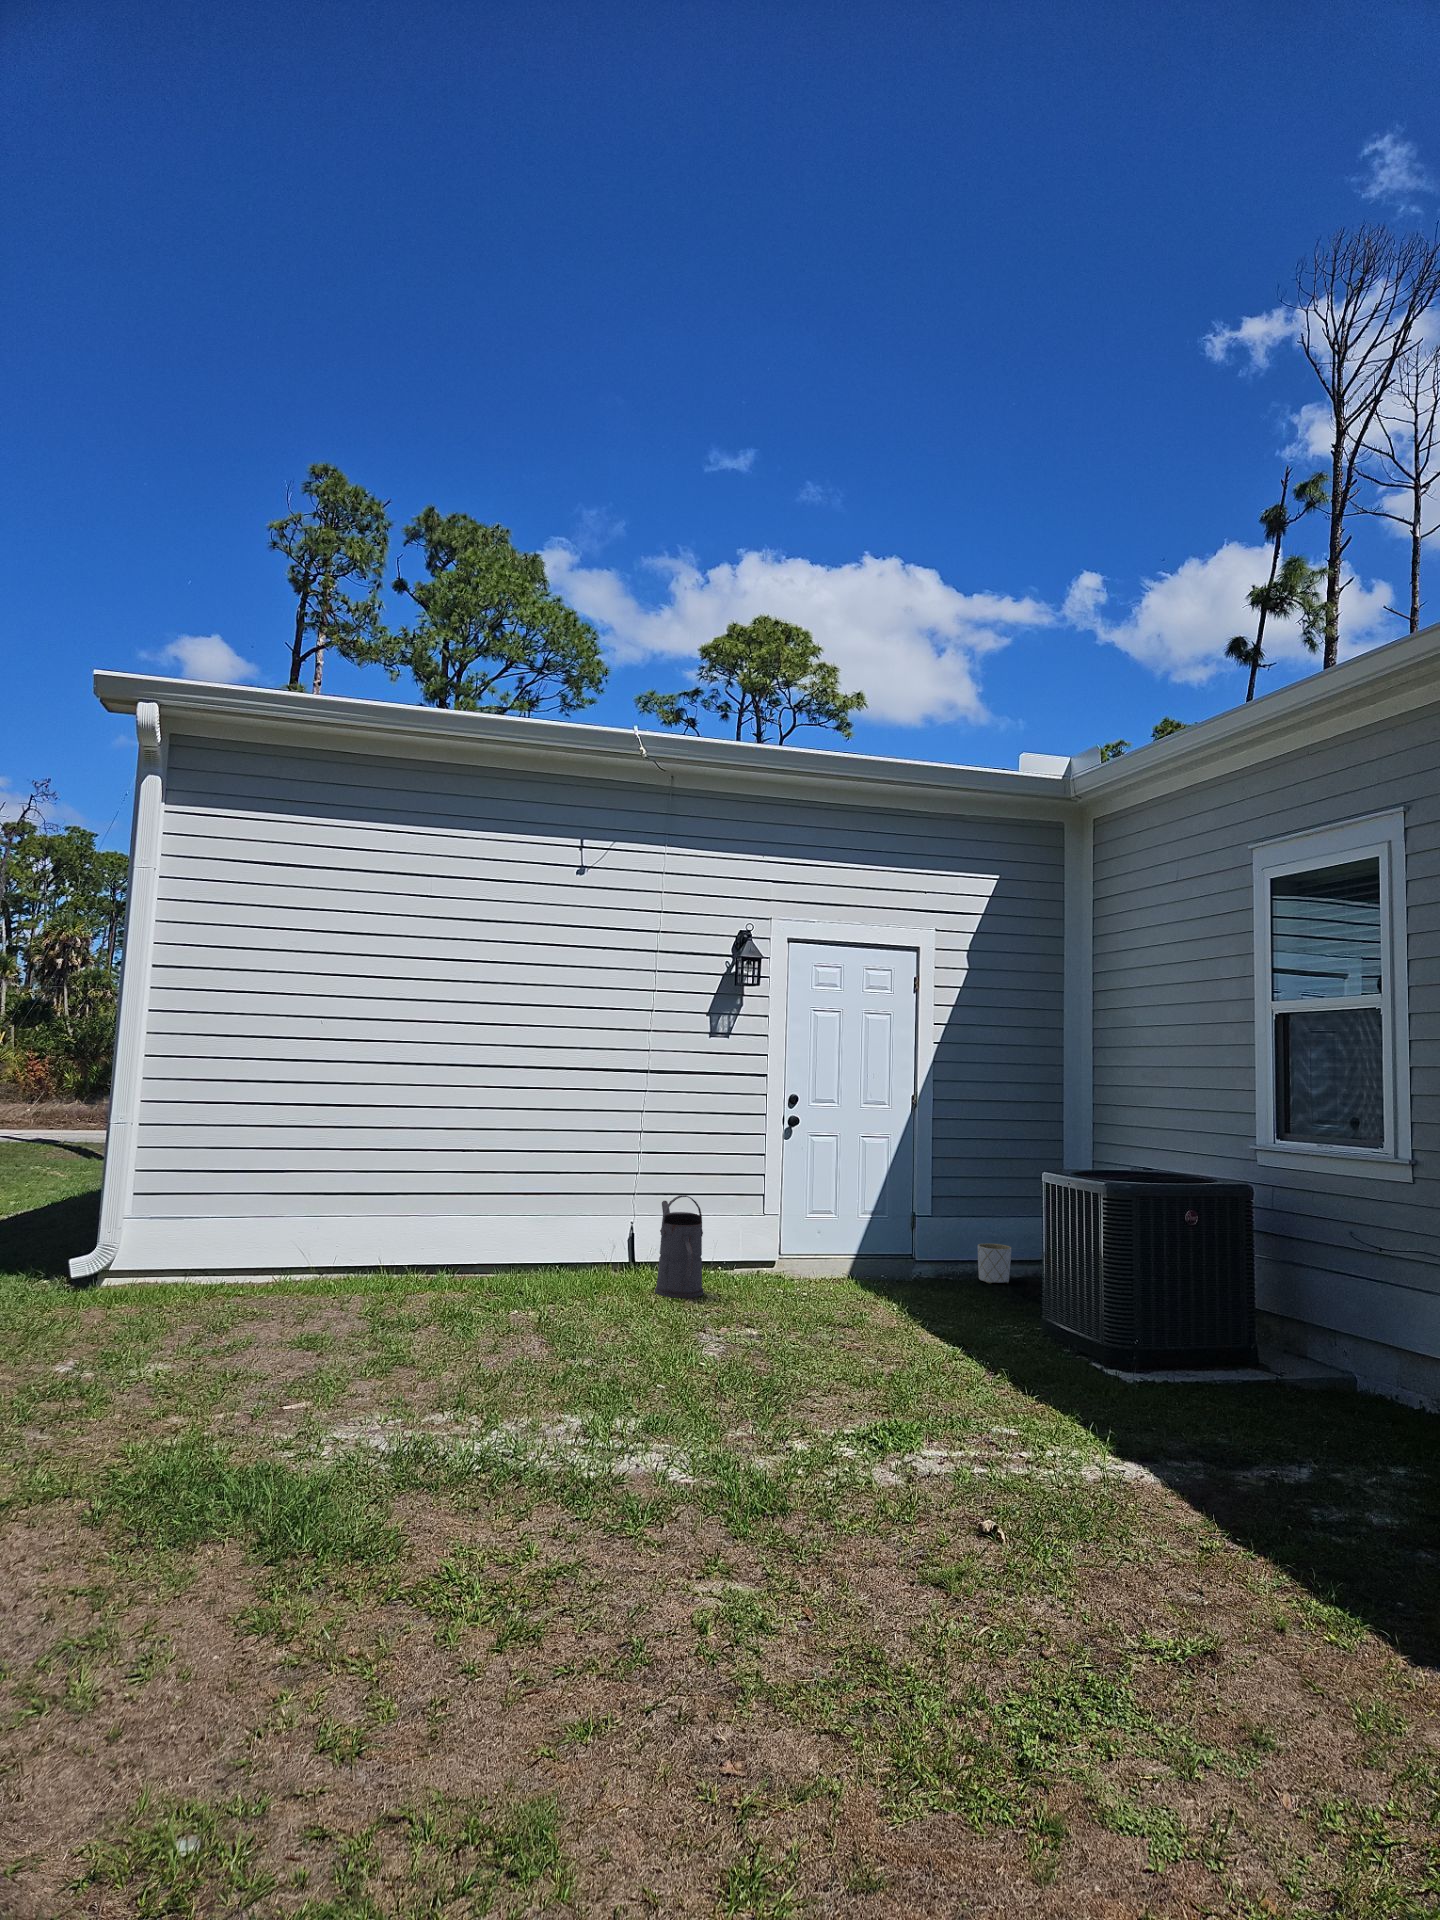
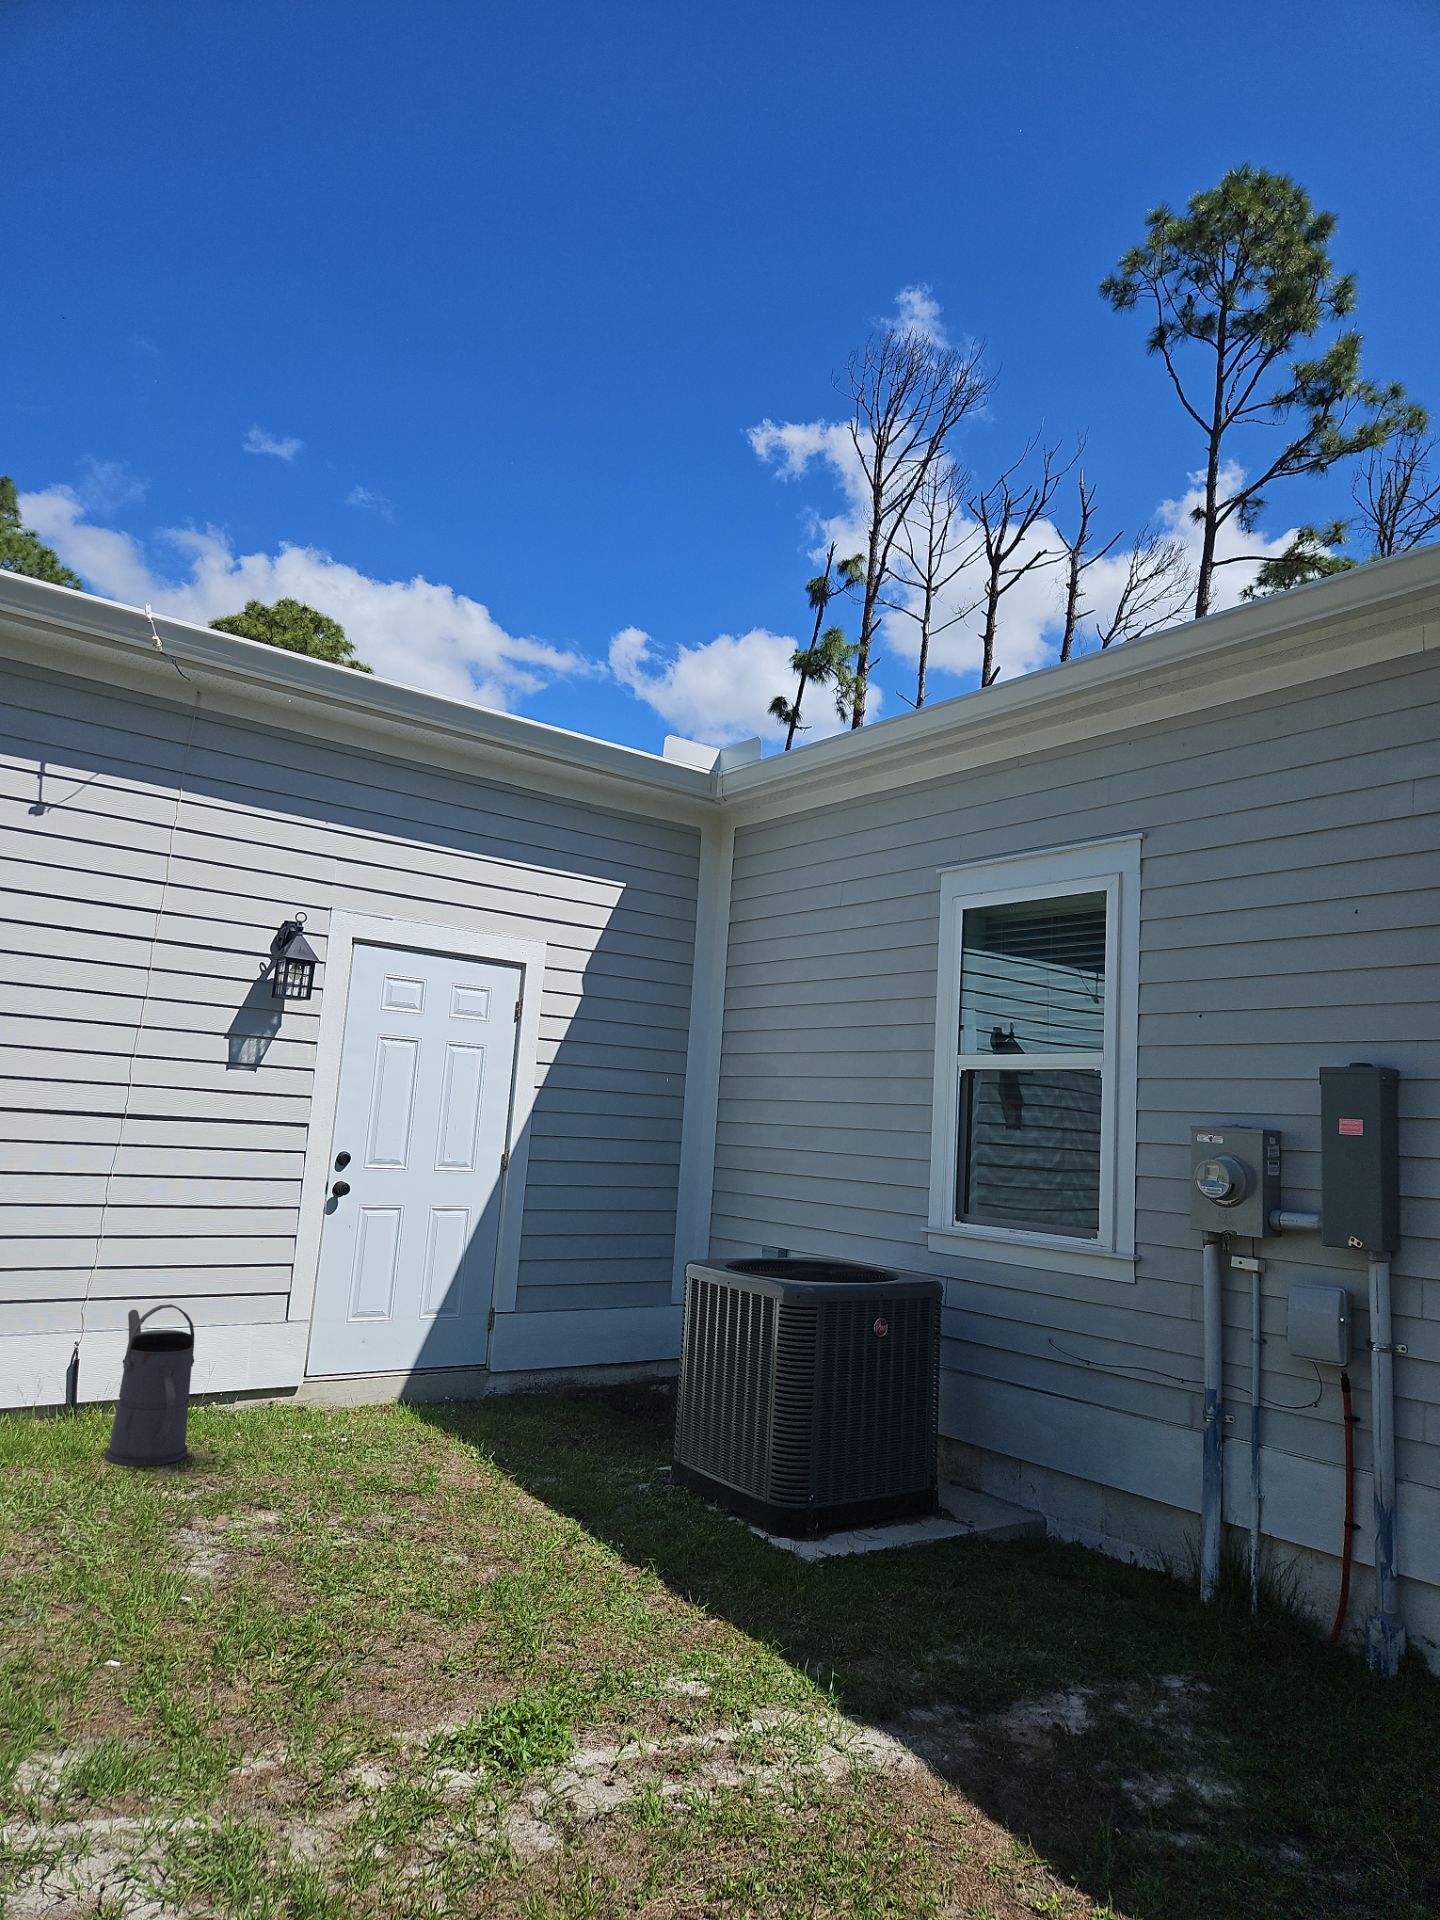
planter: present [978,1243,1011,1284] -> none [572,1347,615,1401]

